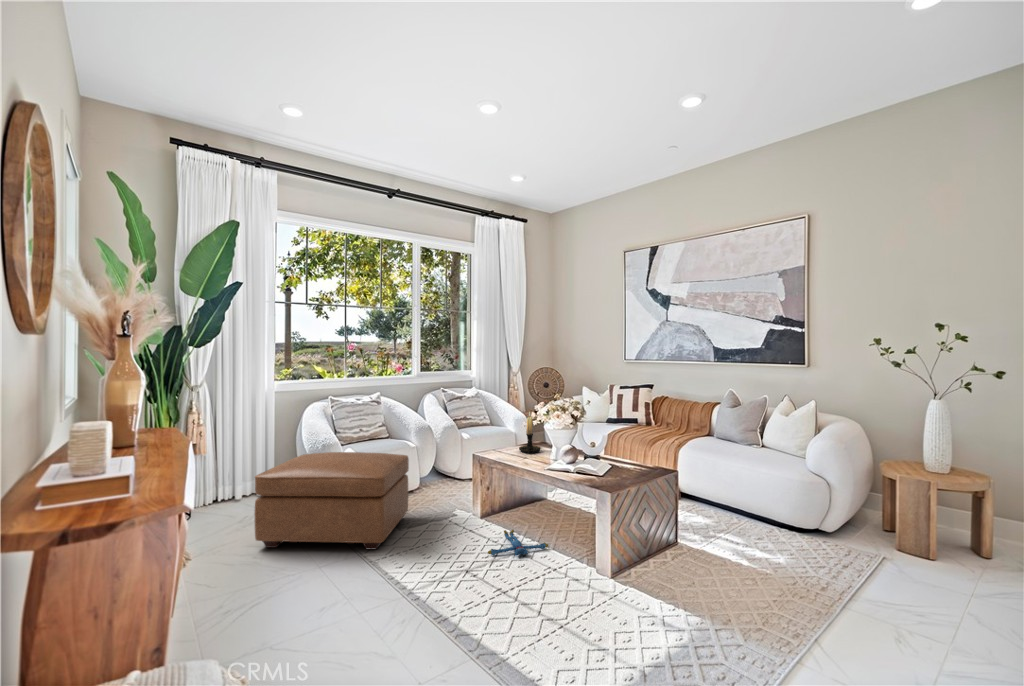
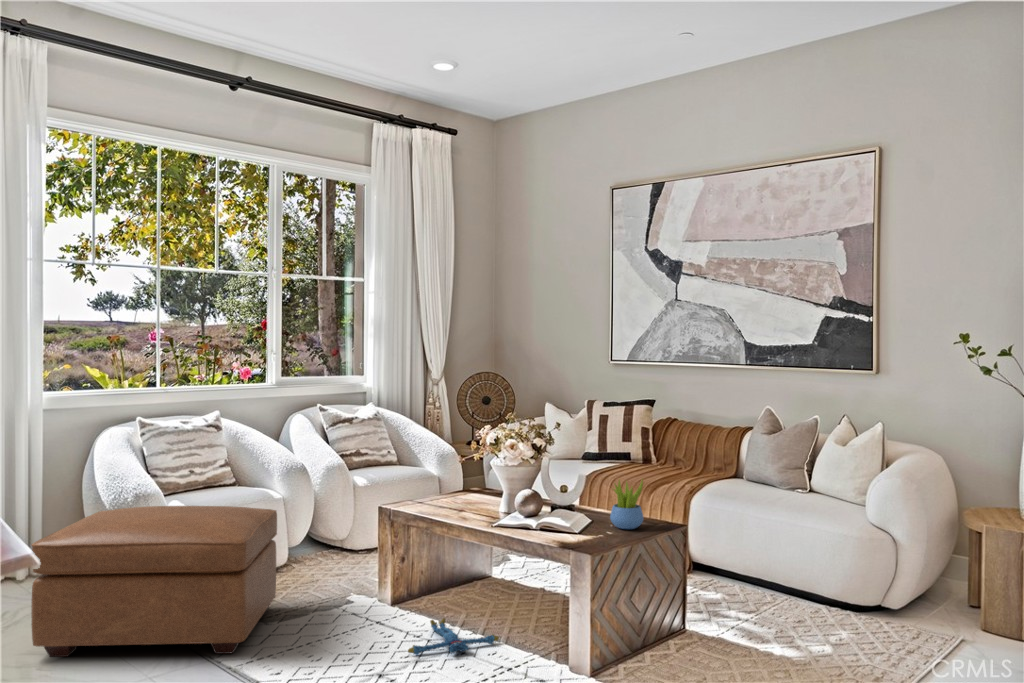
candle holder: present [519,412,541,453] -> none [451,439,484,505]
succulent plant: none [624,439,647,474] -> present [610,480,643,529]

